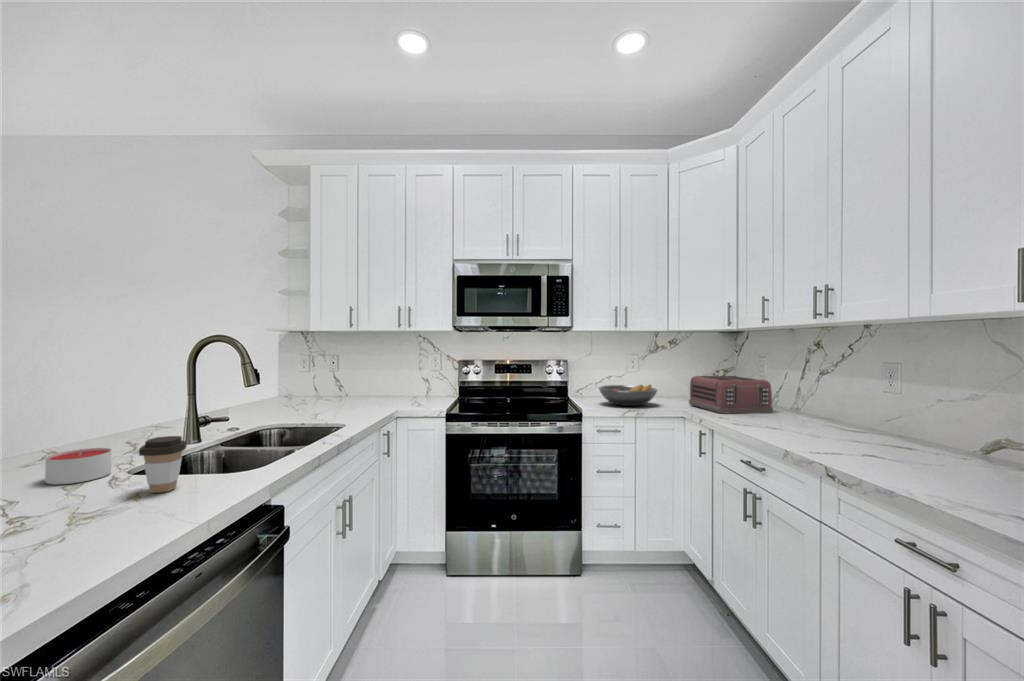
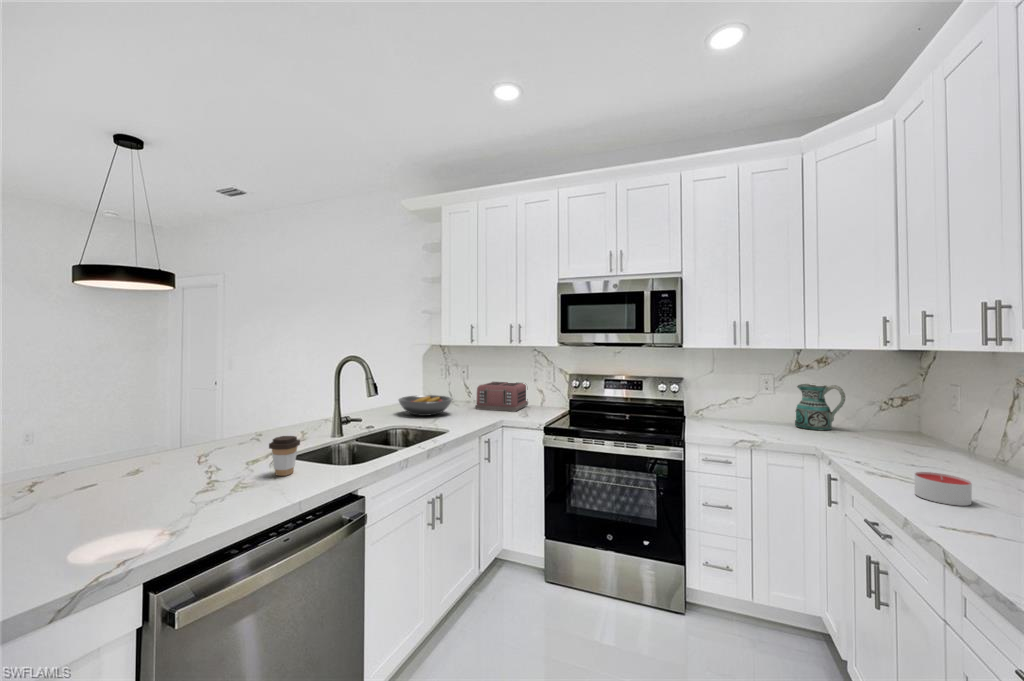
ceramic pitcher: none [653,361,689,399] -> present [795,383,845,430]
toaster: present [689,376,773,413] -> present [476,382,528,412]
fruit bowl: present [599,385,658,406] -> present [398,395,452,416]
candle: present [45,448,111,485] -> present [914,472,972,506]

